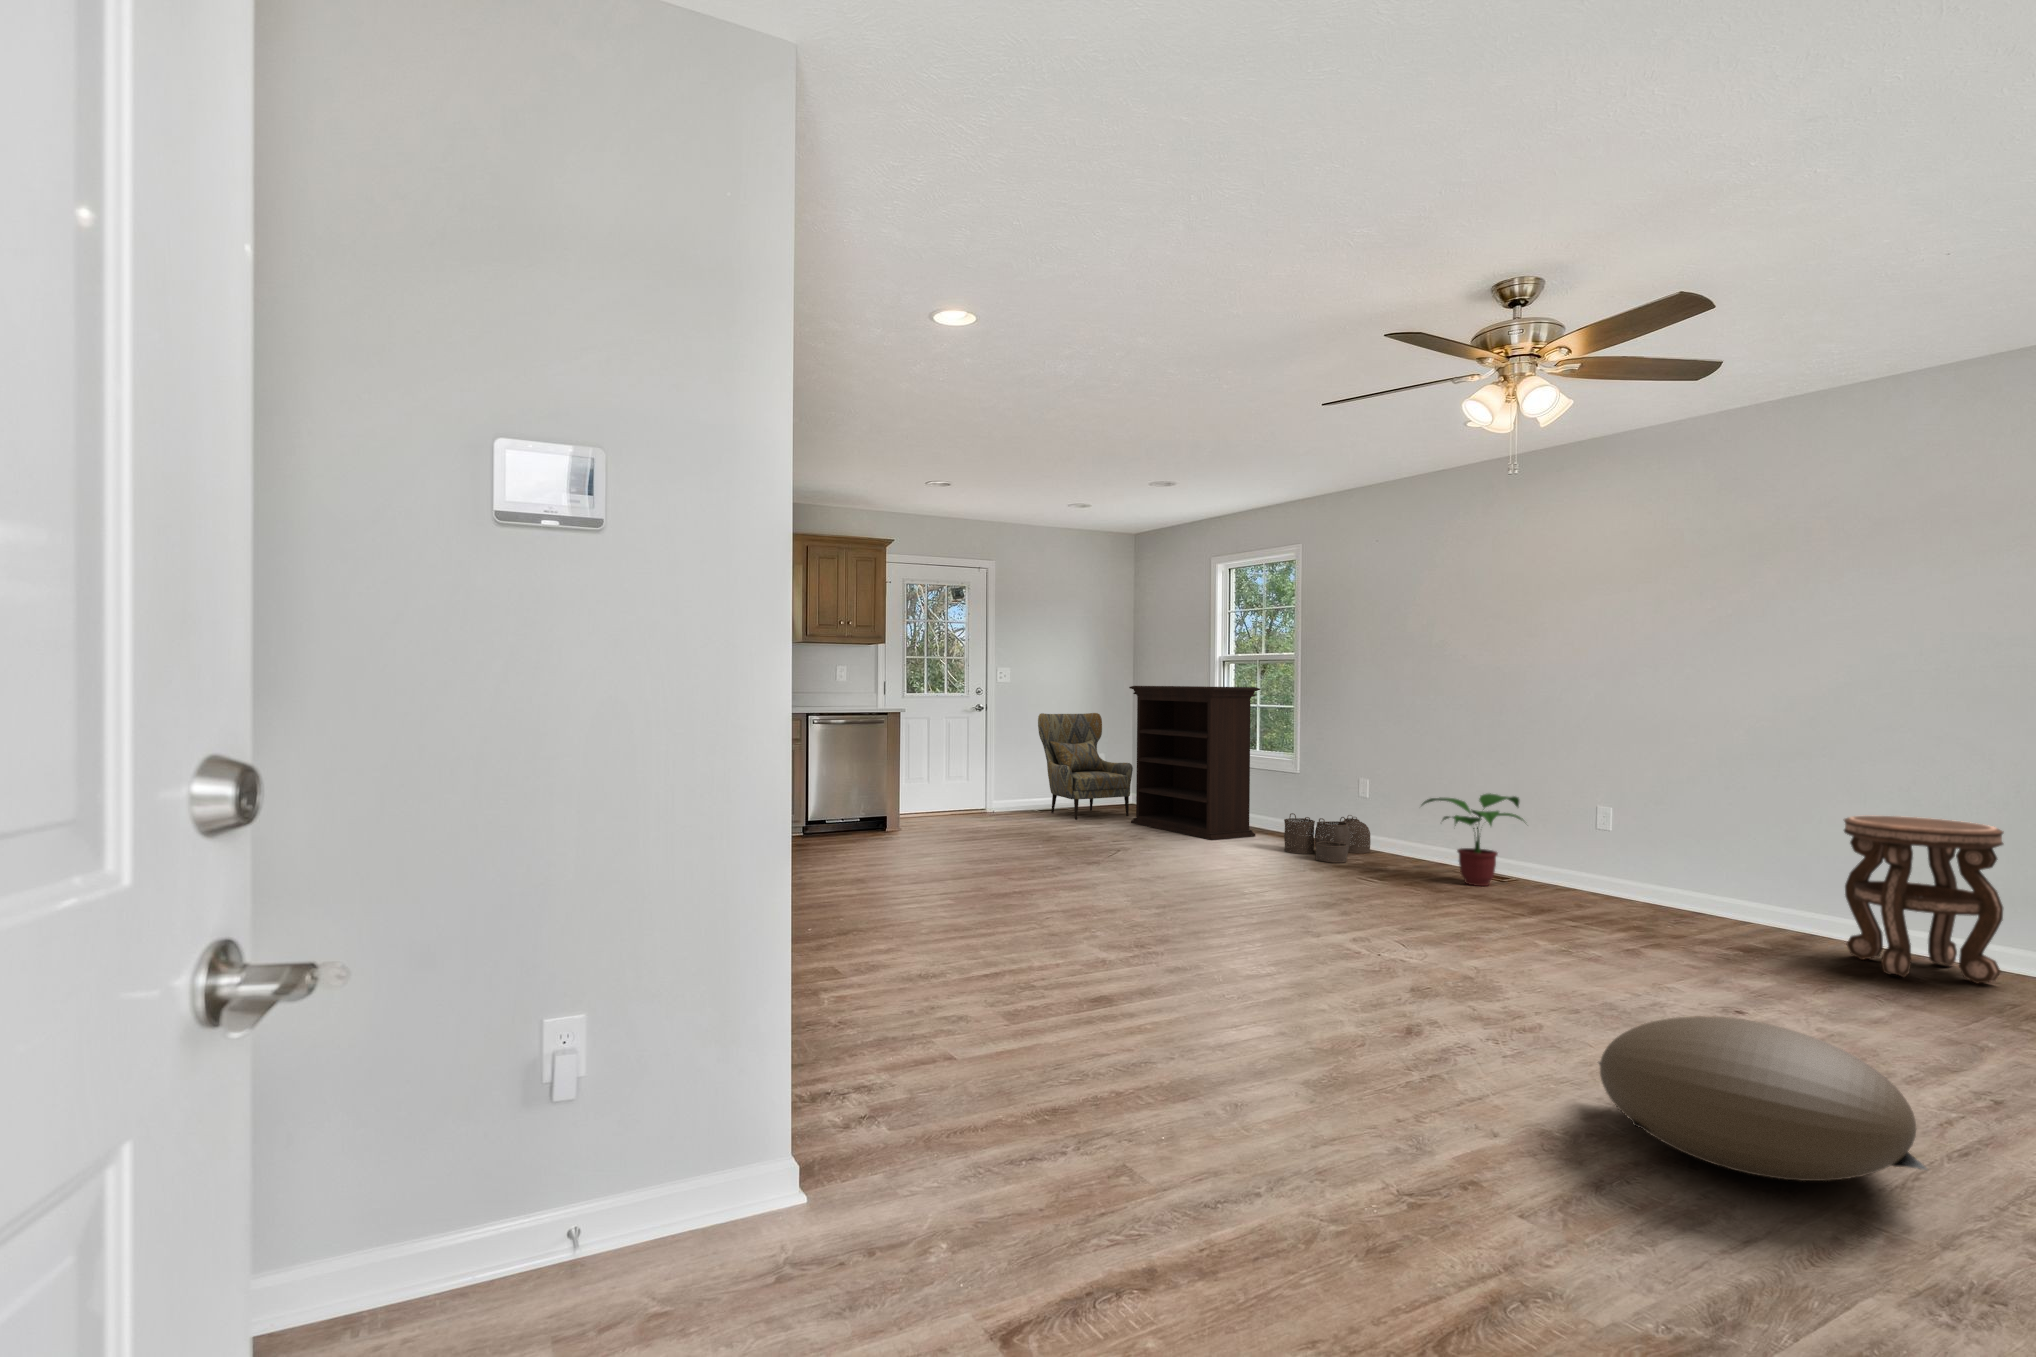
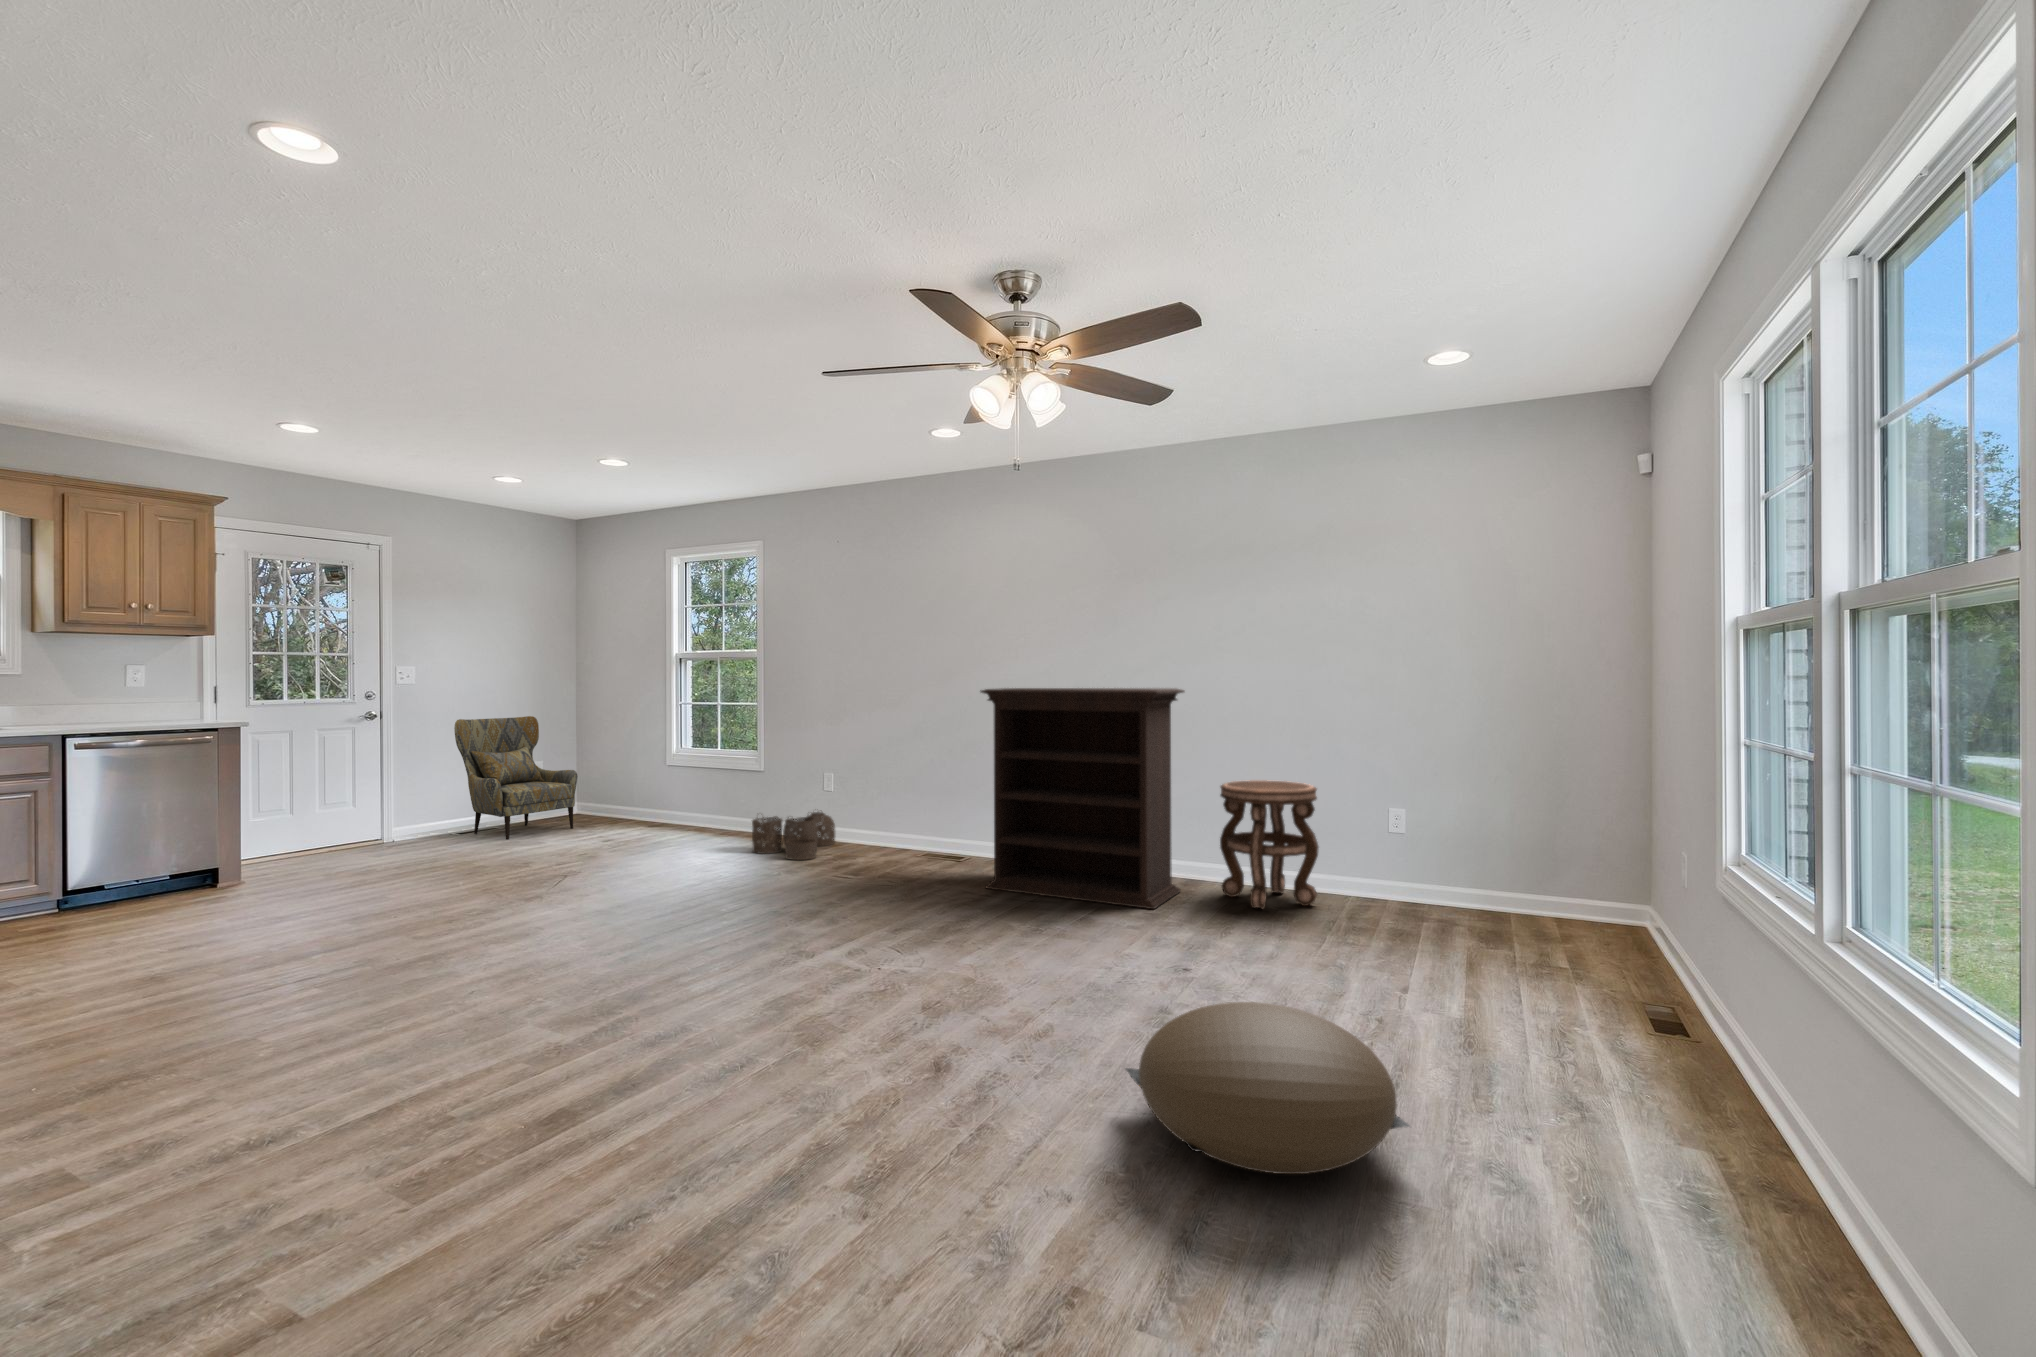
bookshelf: present [1129,686,1260,840] -> present [981,688,1184,909]
potted plant: present [1422,793,1524,886] -> none [886,780,980,868]

